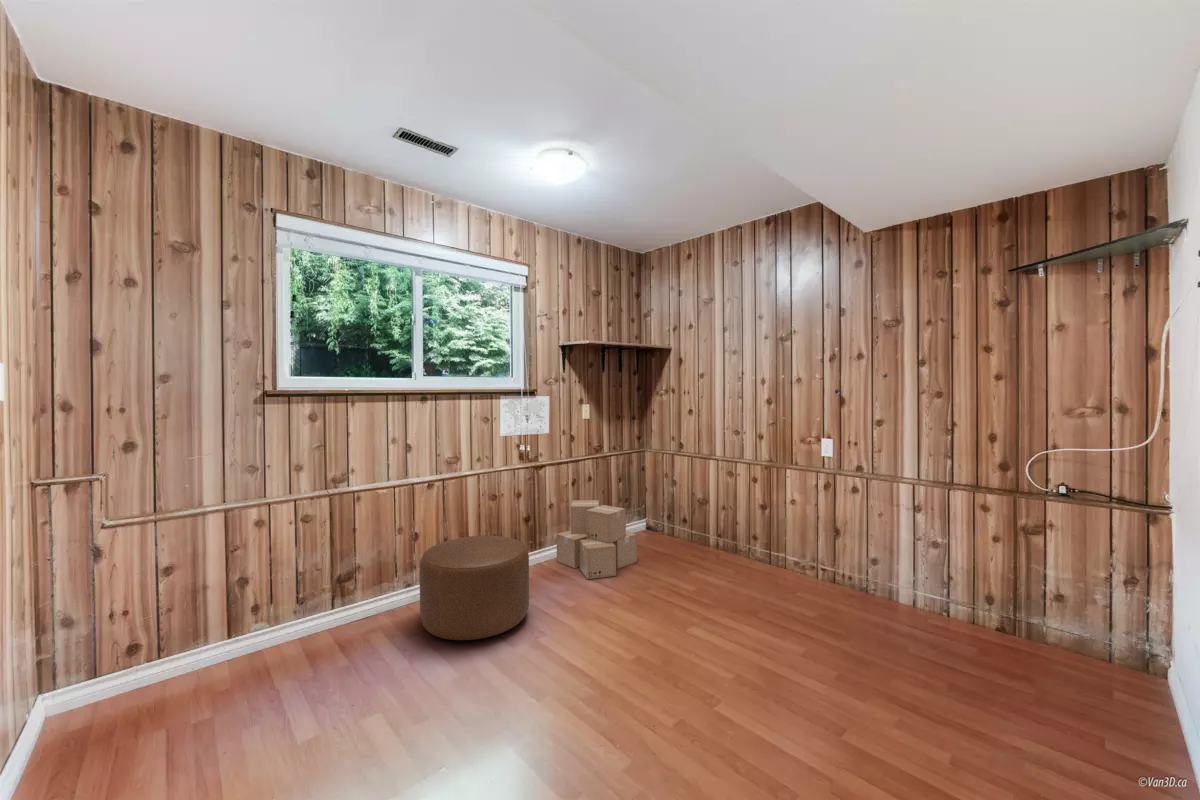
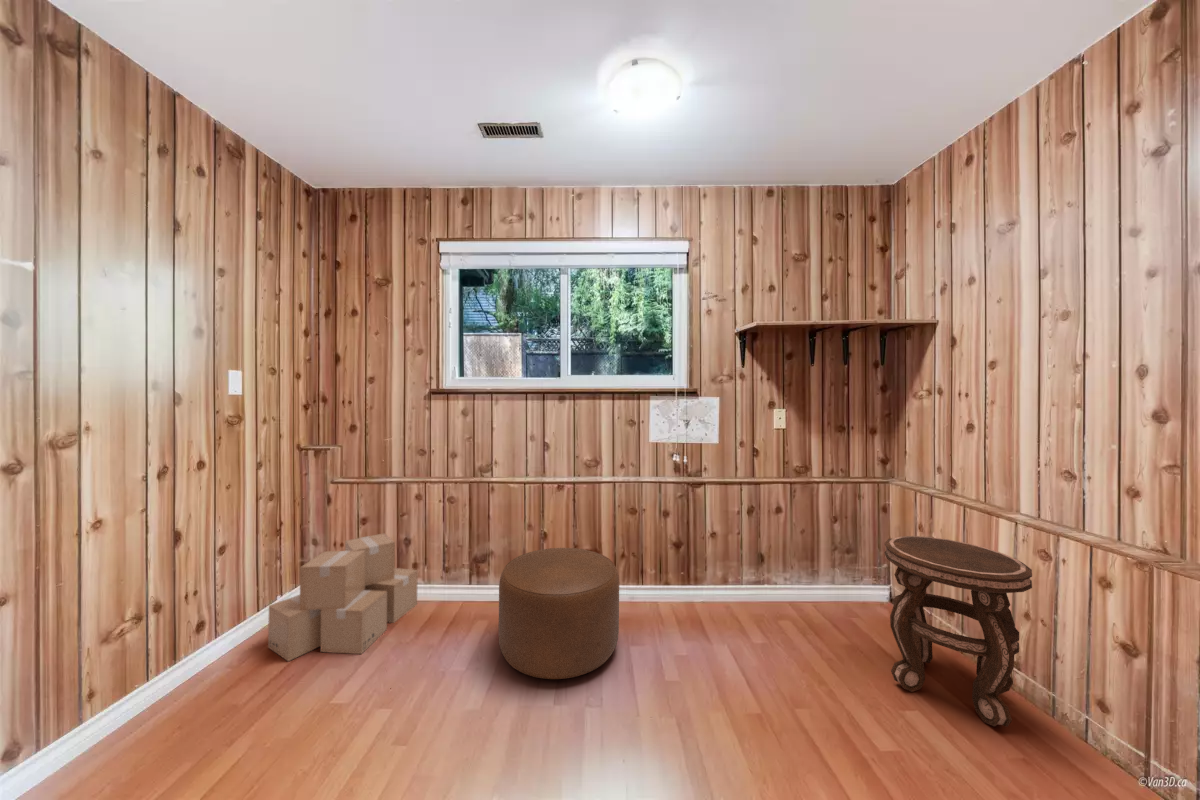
side table: none [665,476,729,565] -> present [885,536,1032,727]
cardboard box: present [557,500,637,579] -> present [268,533,418,661]

